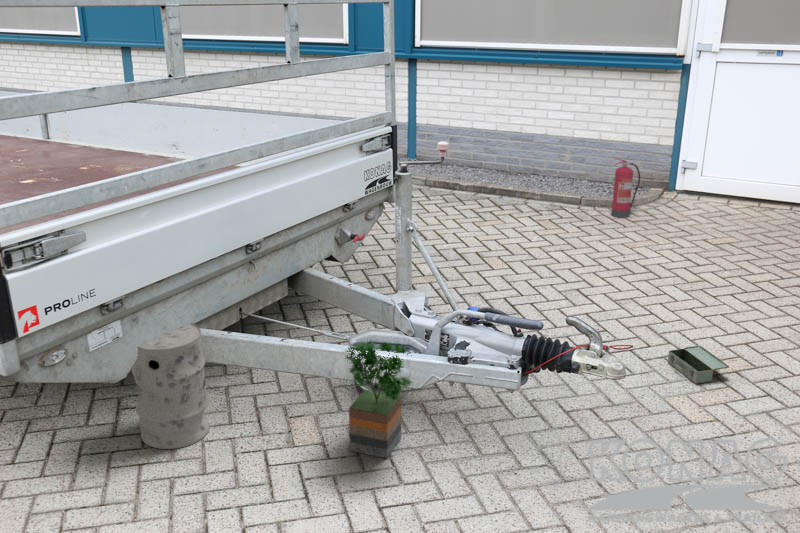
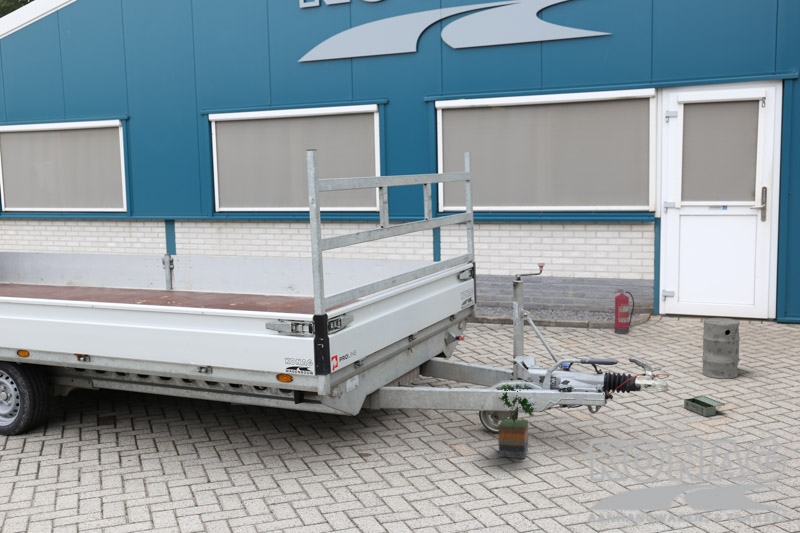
trash can: present [131,323,209,449] -> present [702,318,740,379]

